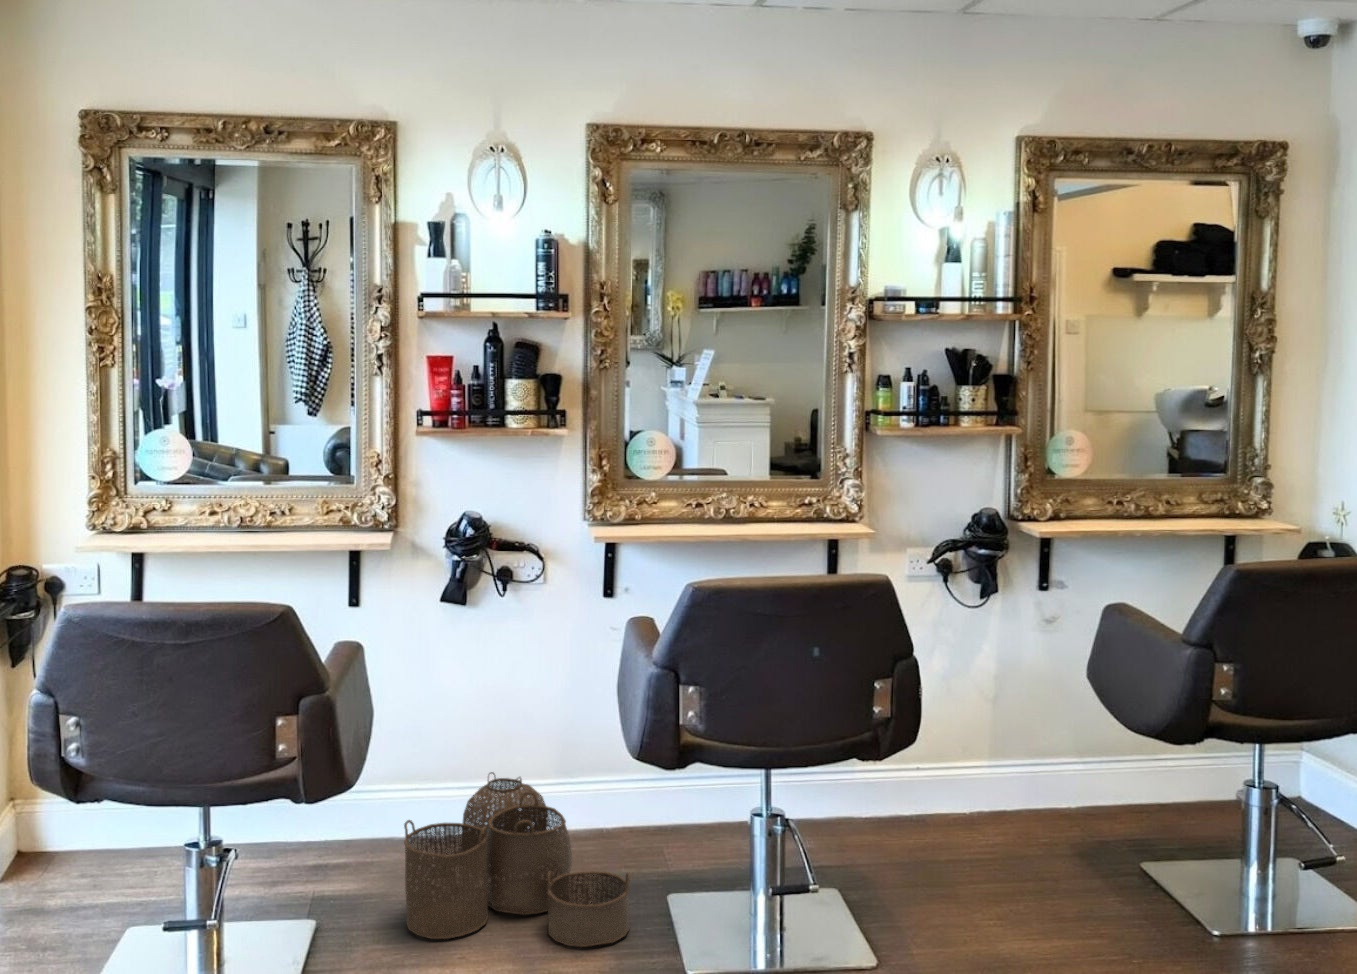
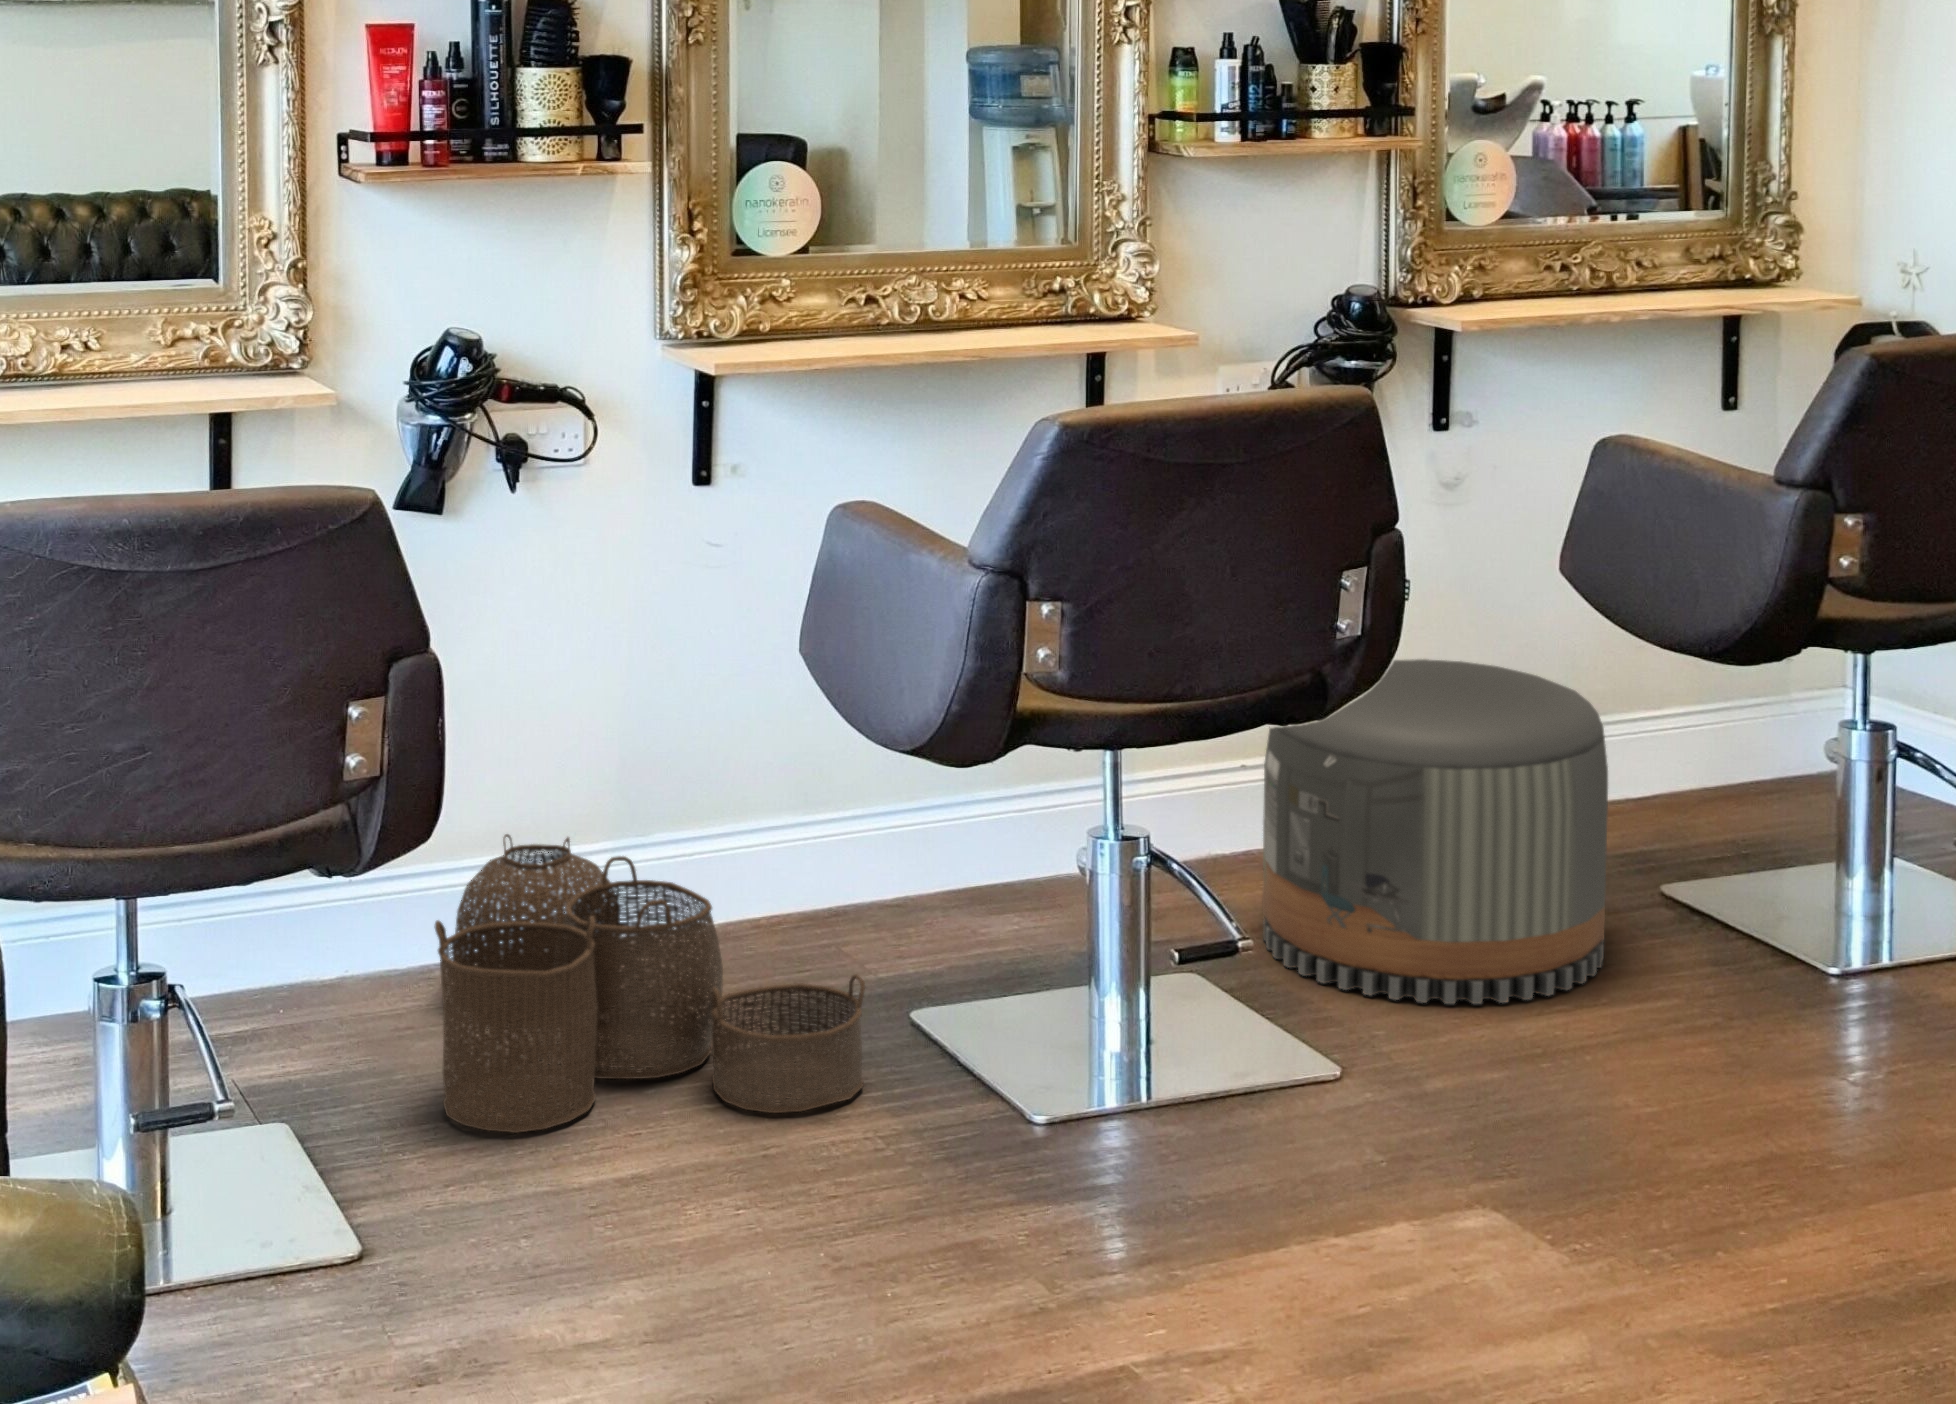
pouf: none [899,719,1102,929] -> present [1262,659,1608,1004]

